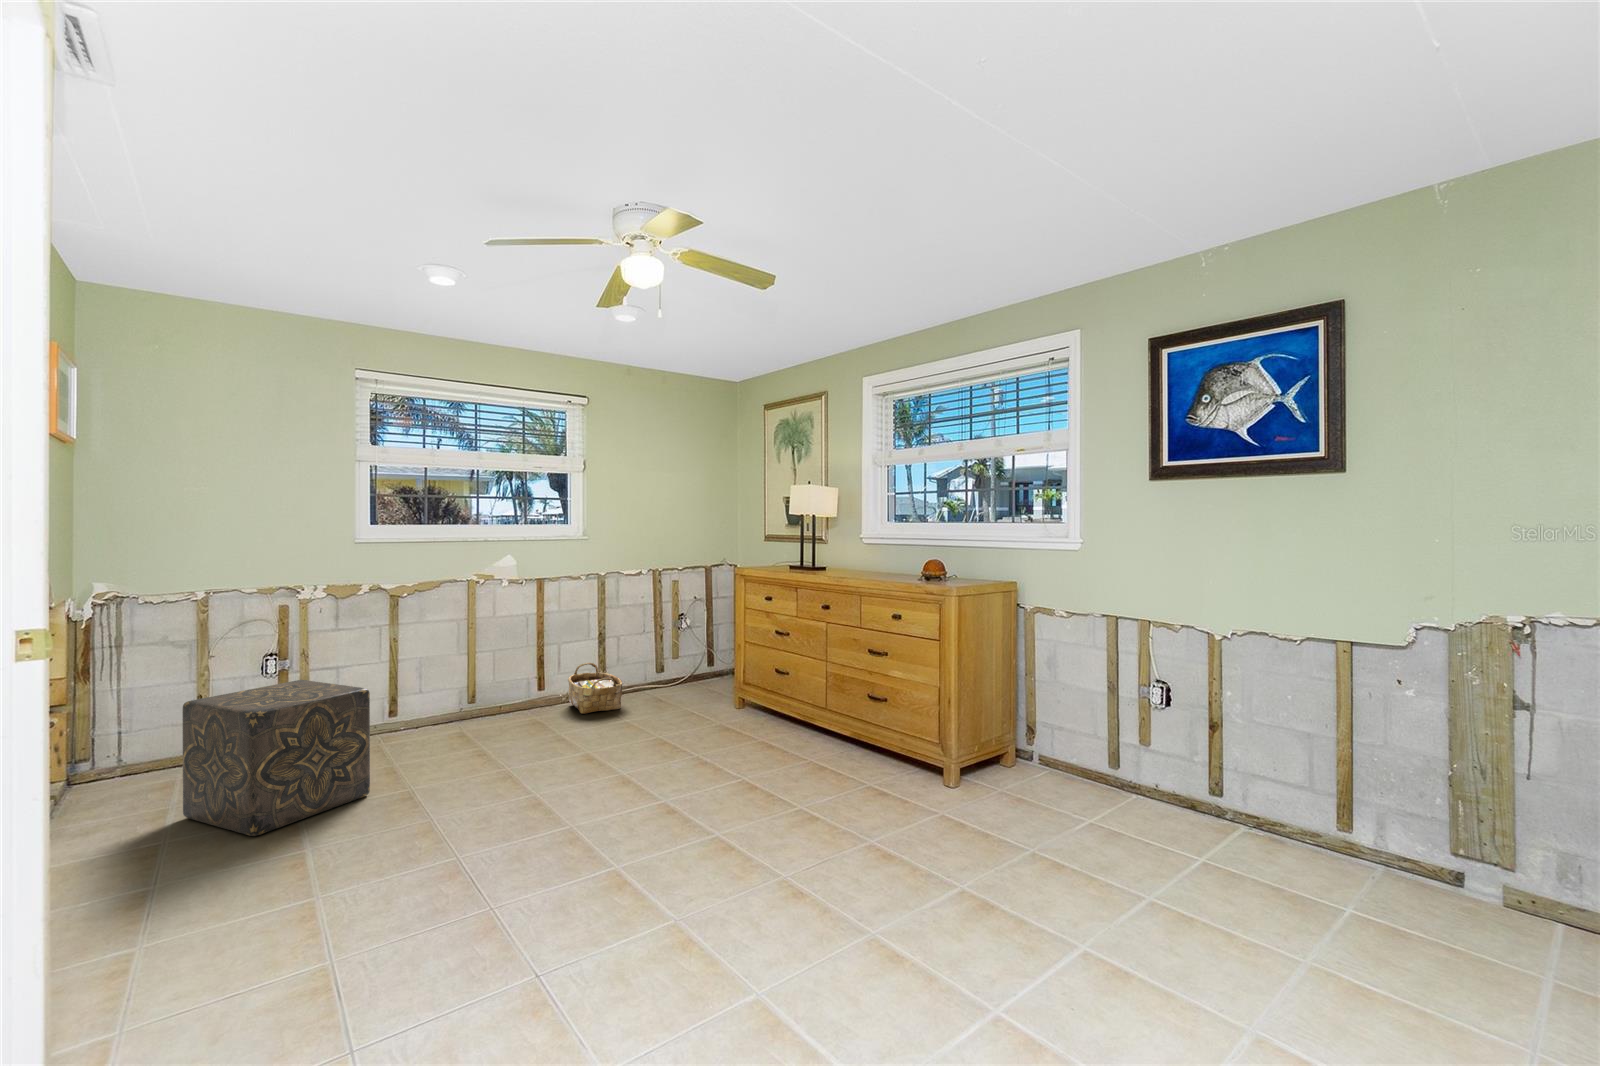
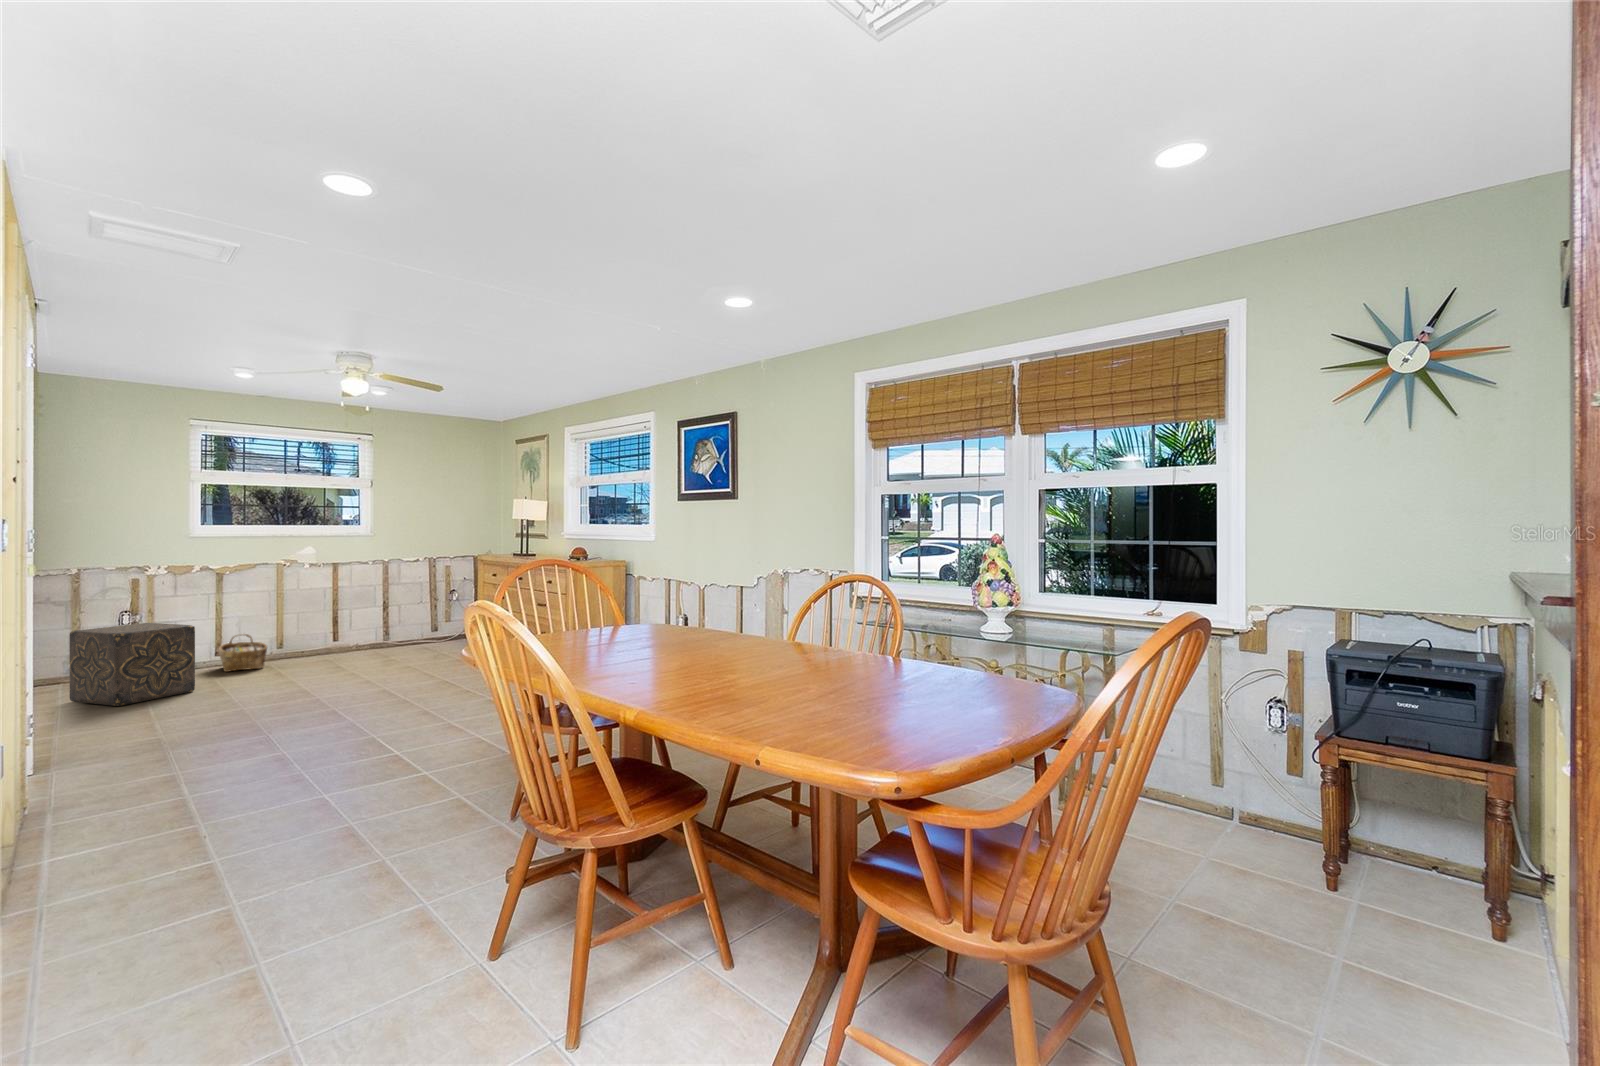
woven basket: present [568,662,622,714] -> present [219,634,267,672]

